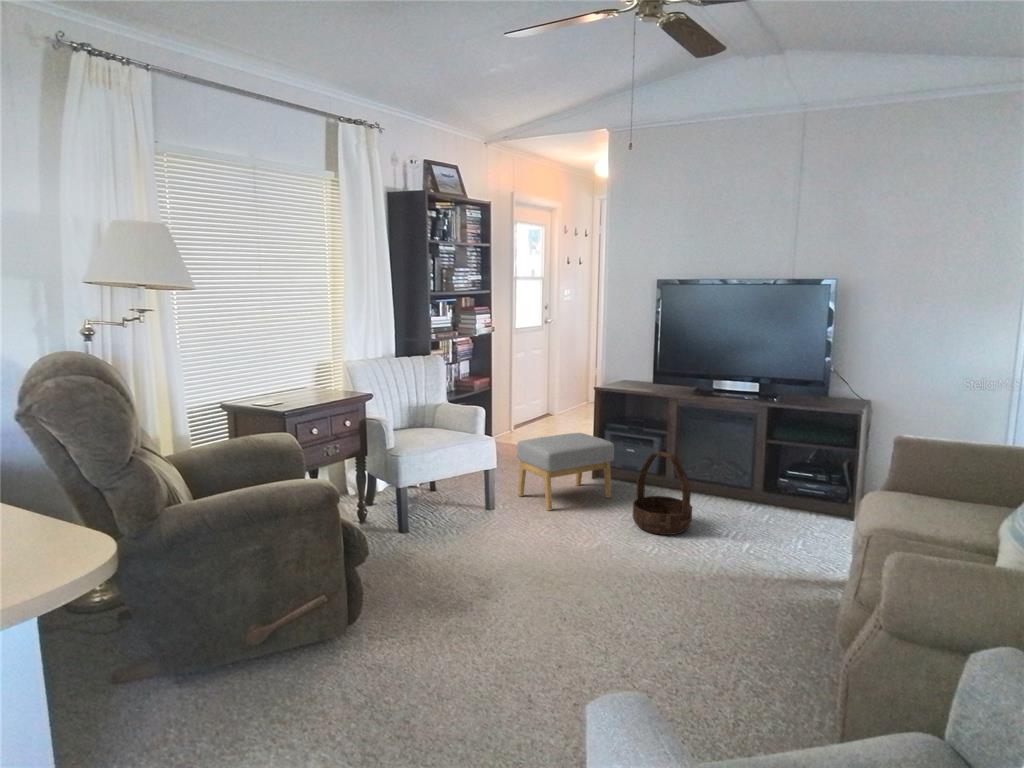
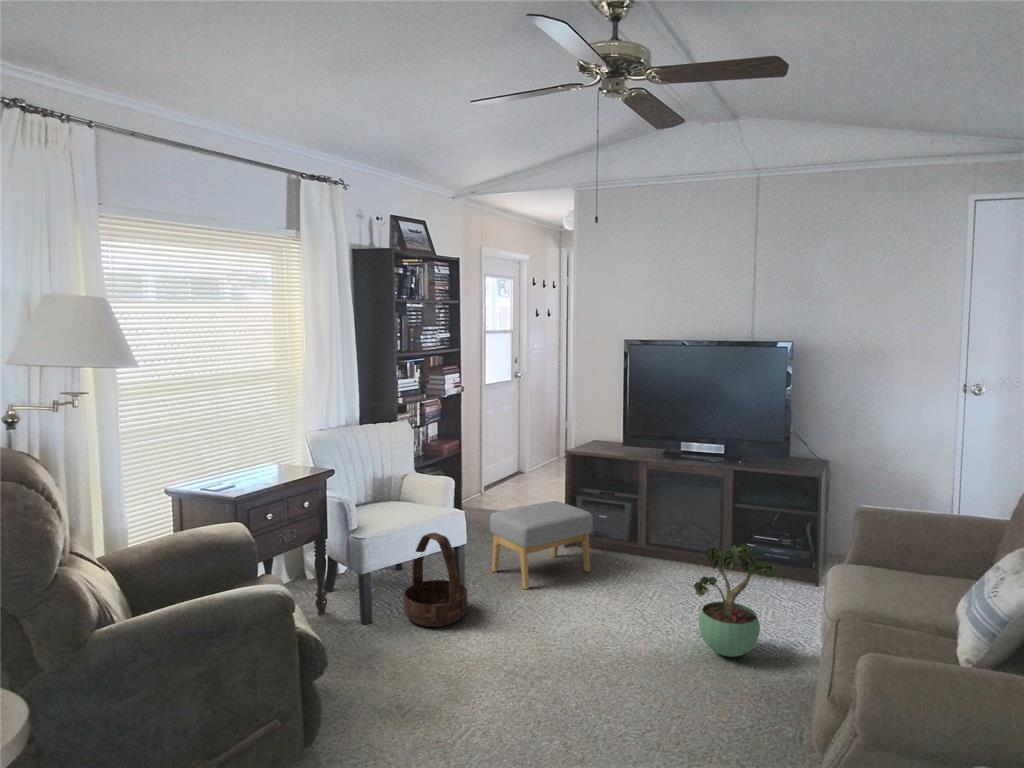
basket: present [633,452,692,535] -> present [403,533,467,627]
potted plant: none [703,461,780,567] -> present [694,543,775,657]

